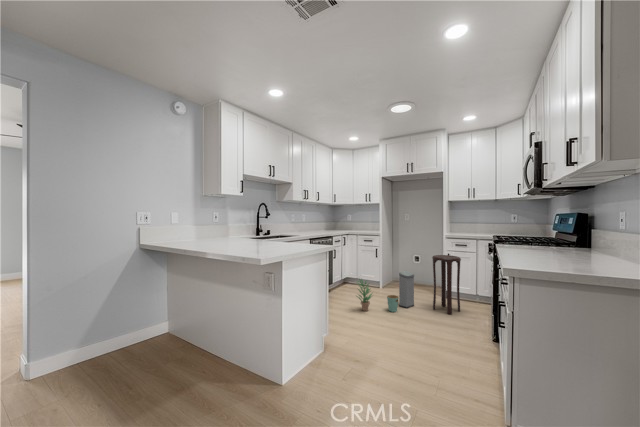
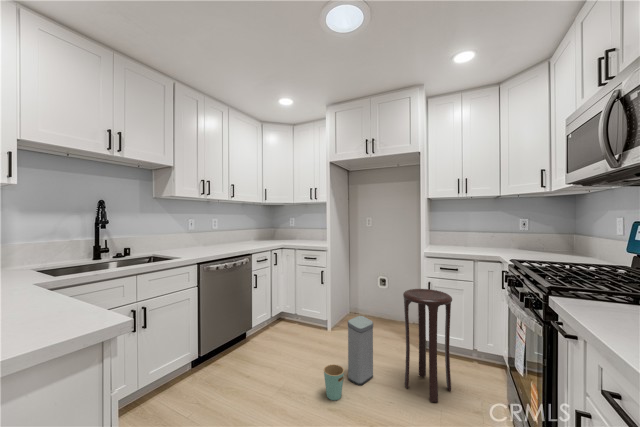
potted plant: present [358,280,372,311] -> none [265,336,300,400]

